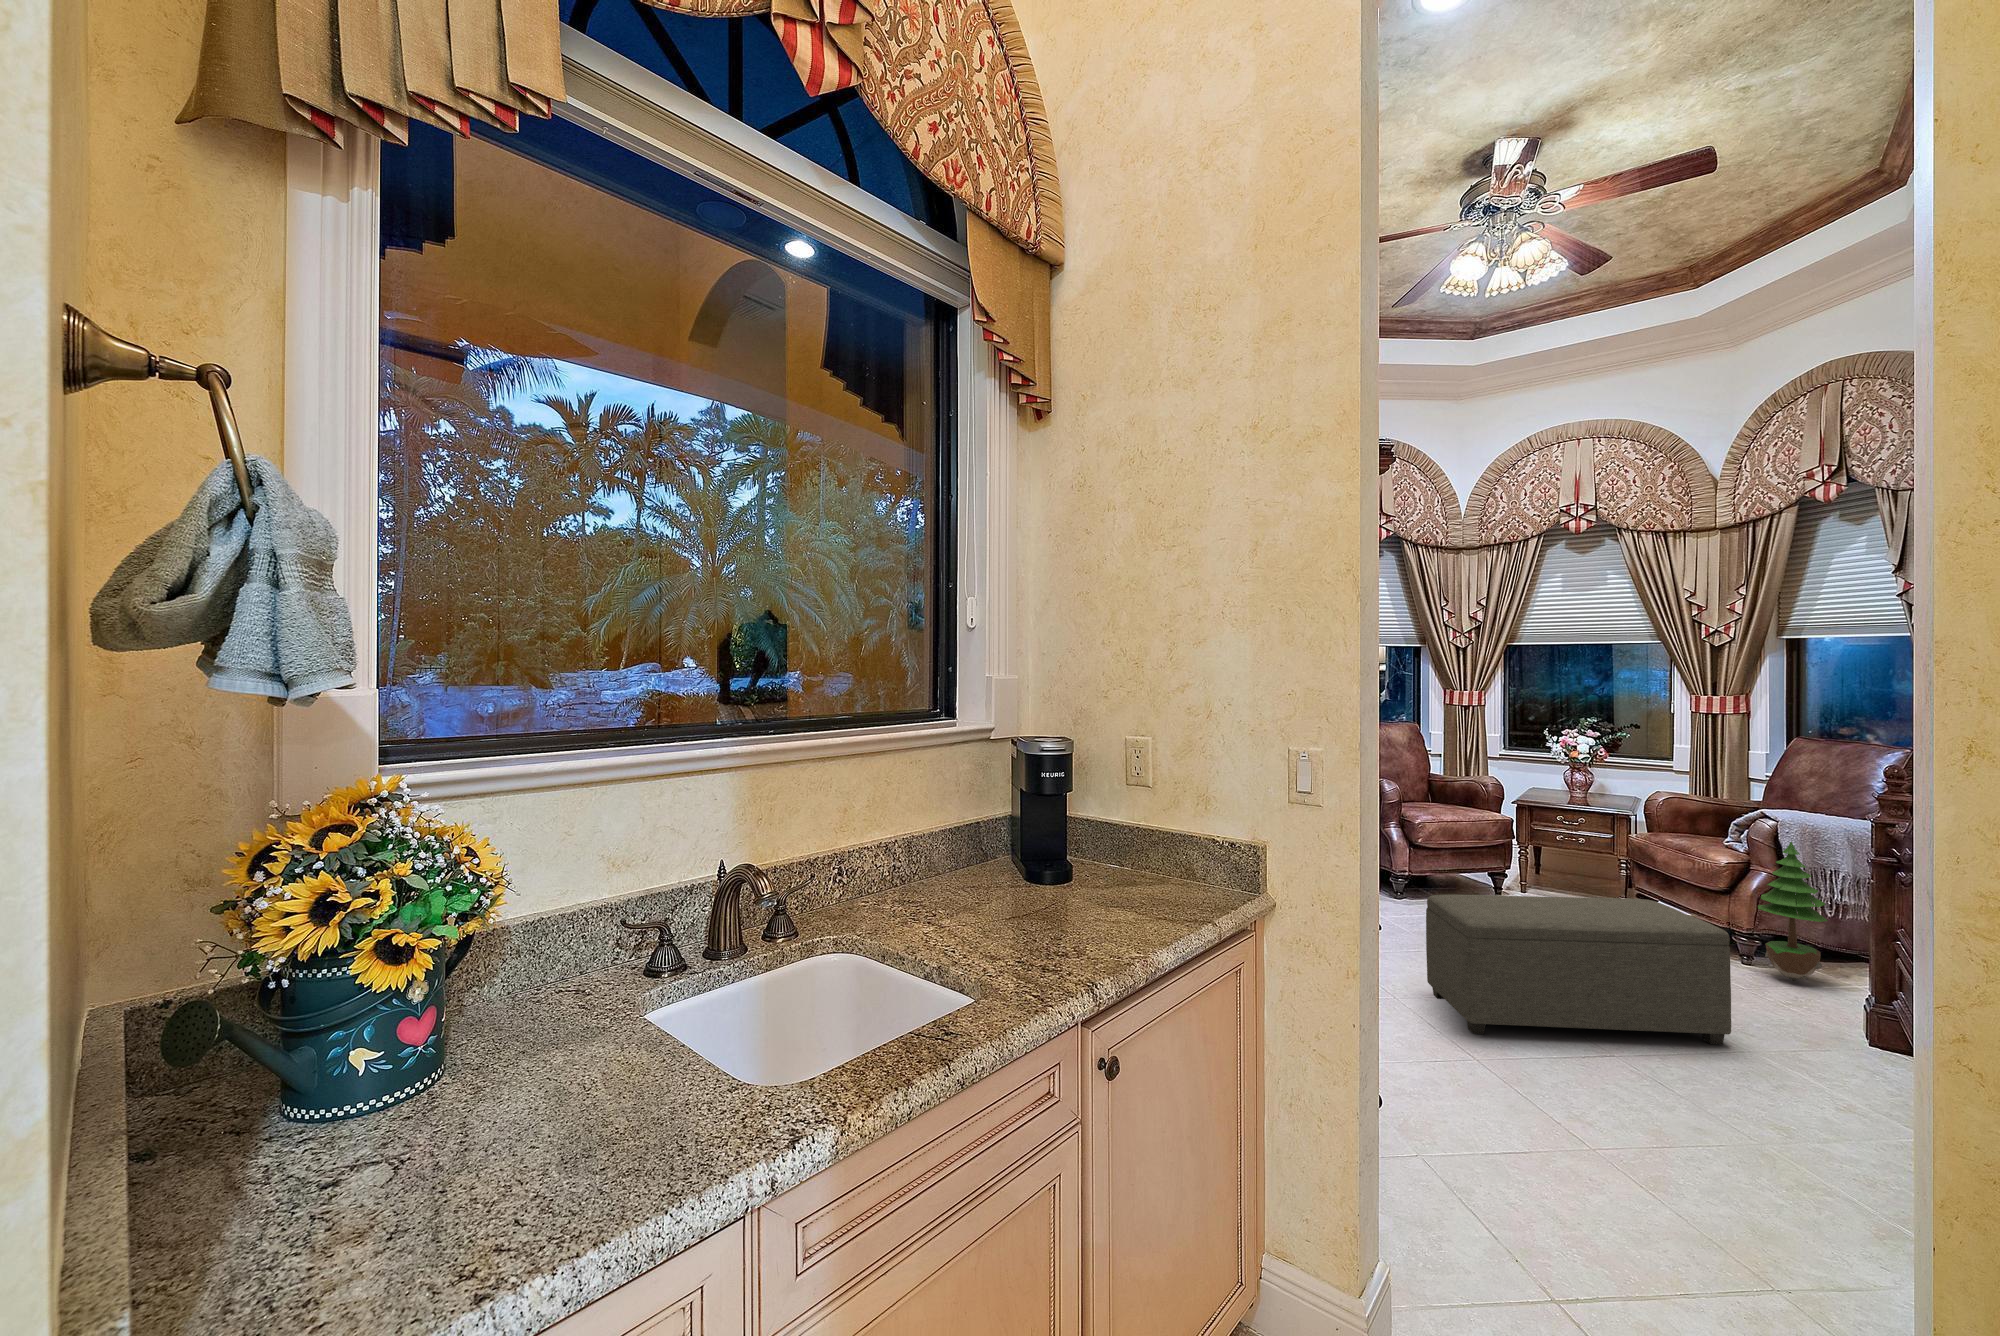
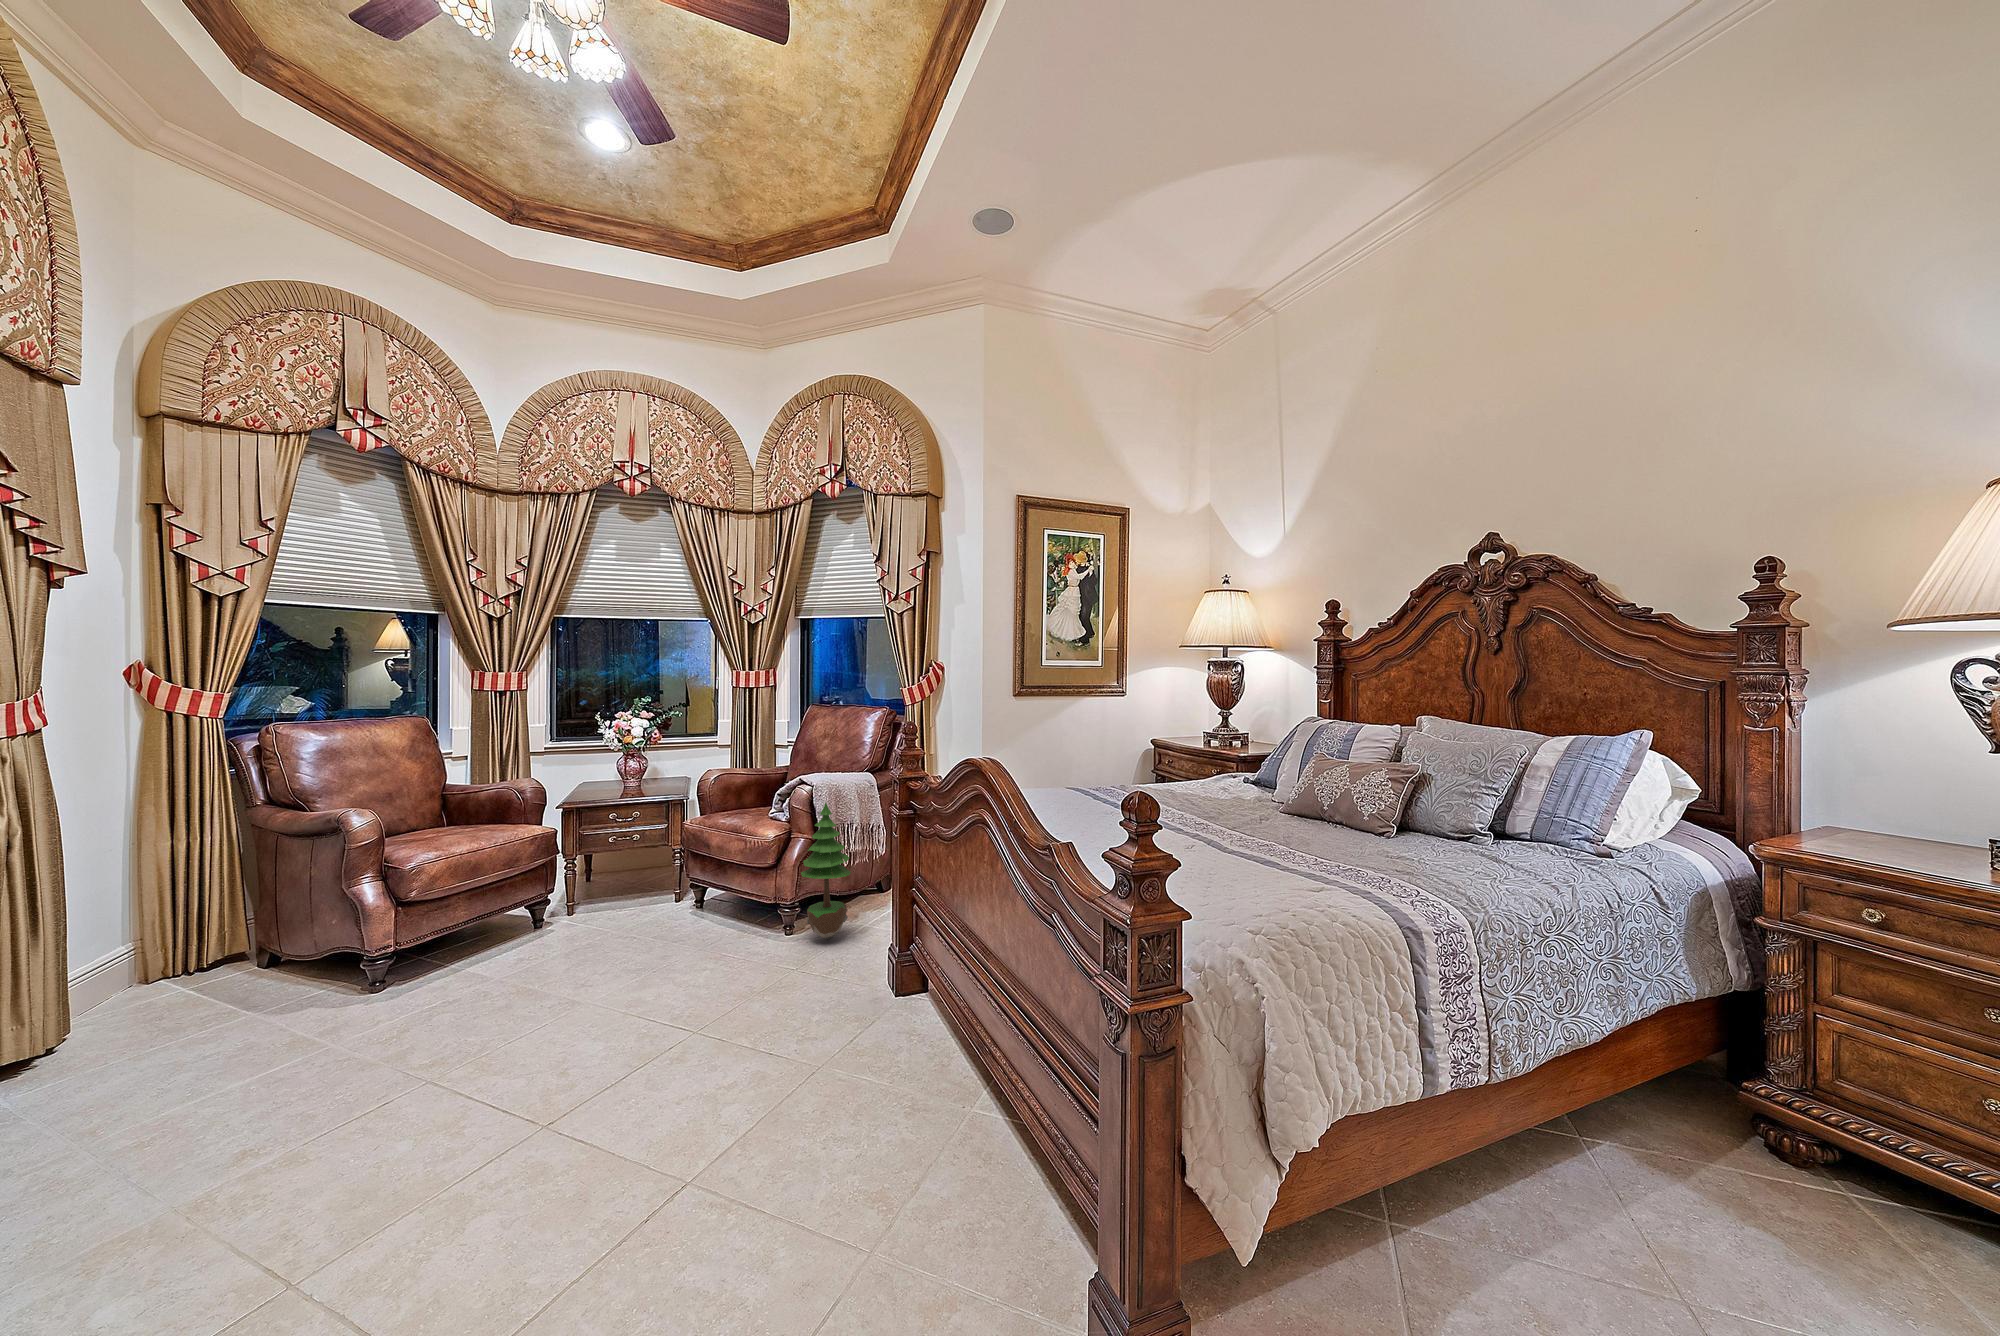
ottoman: present [1426,894,1731,1045] -> none [386,904,805,1258]

